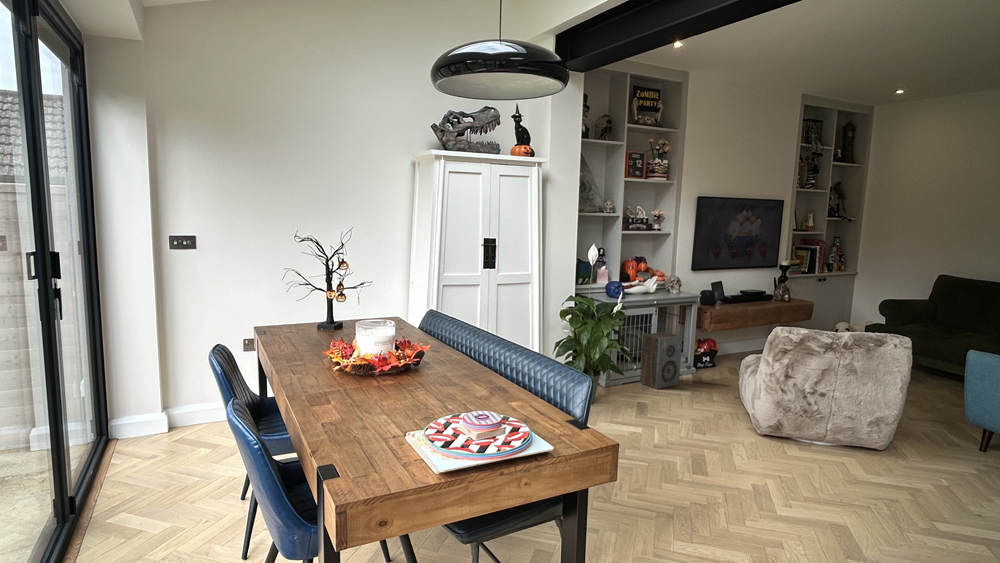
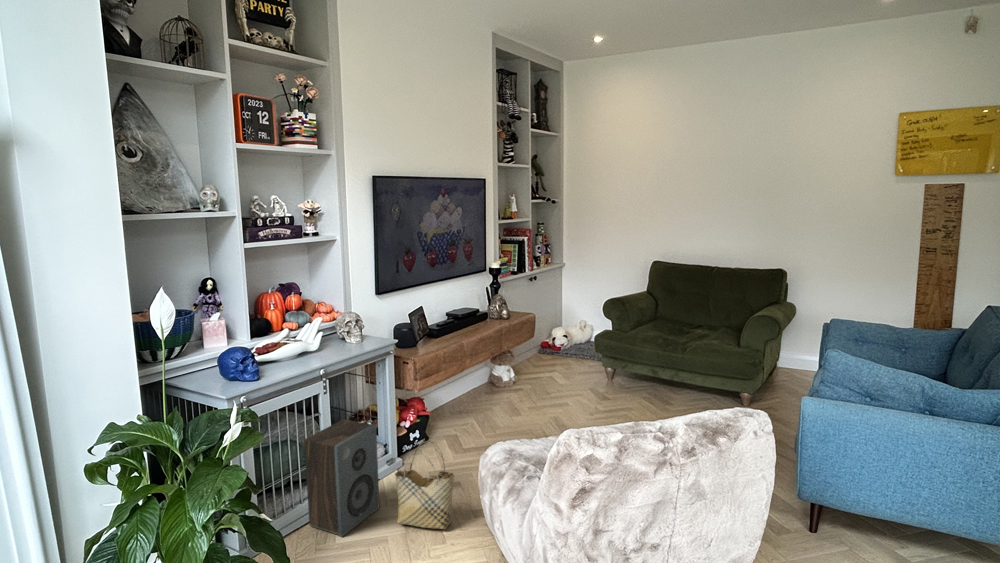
woven basket: none [688,348,725,397] -> present [395,441,454,529]

